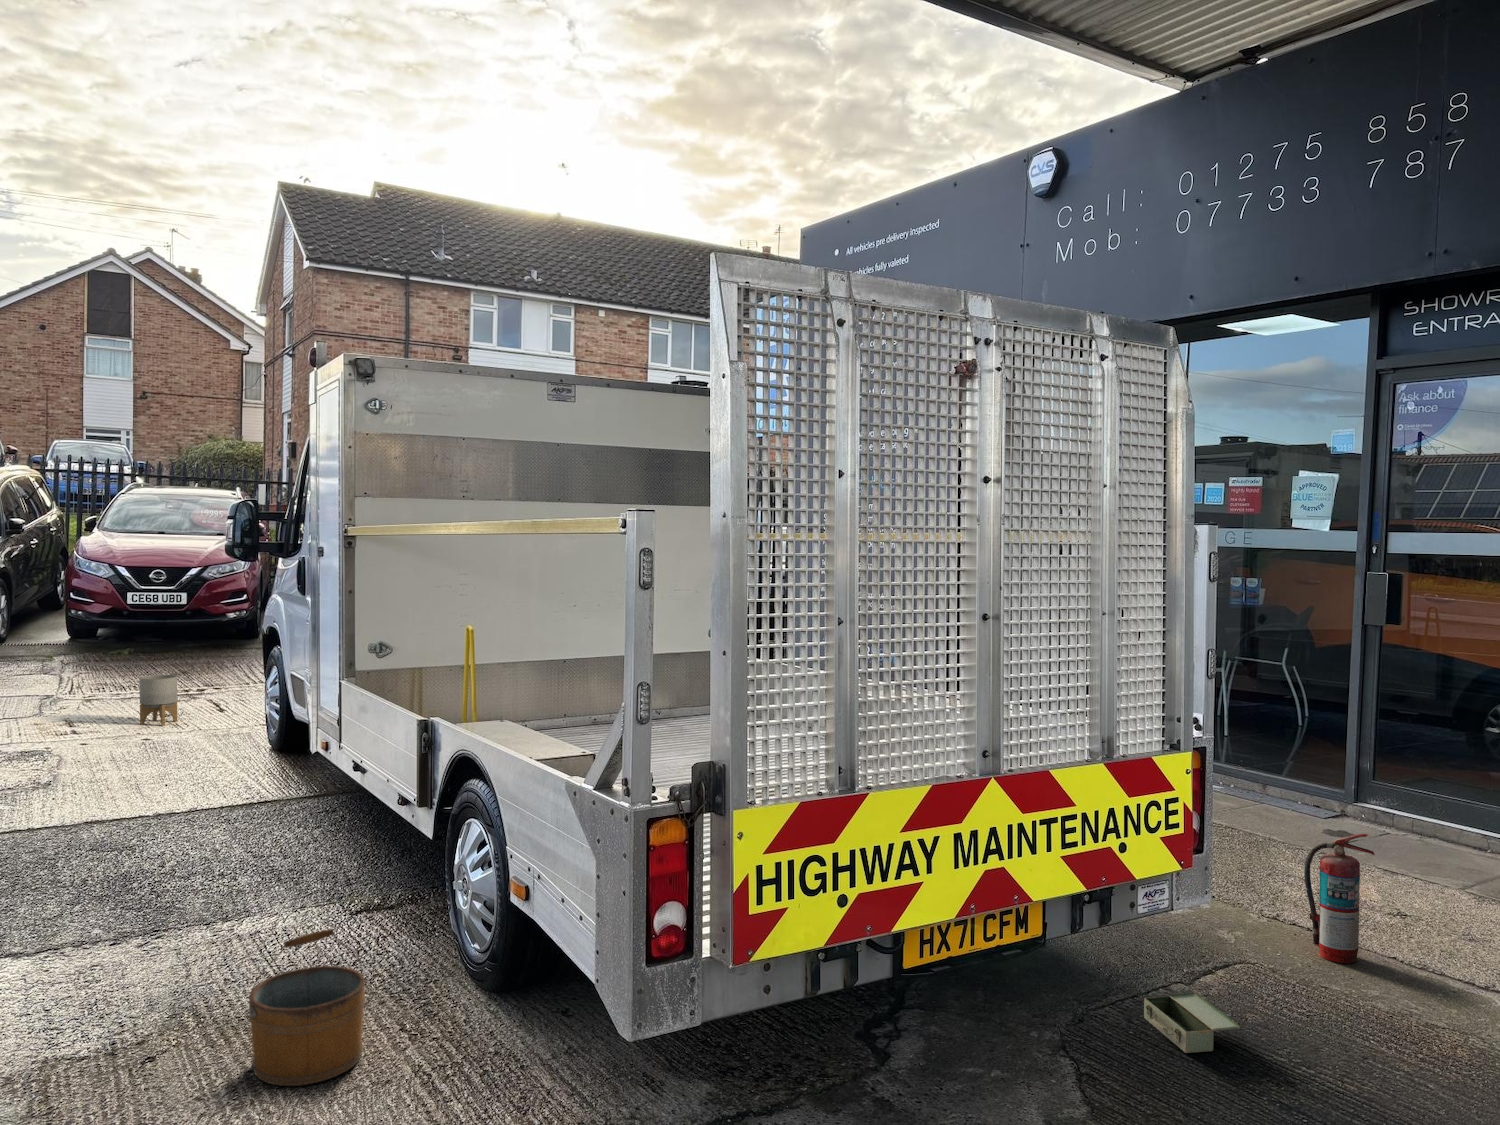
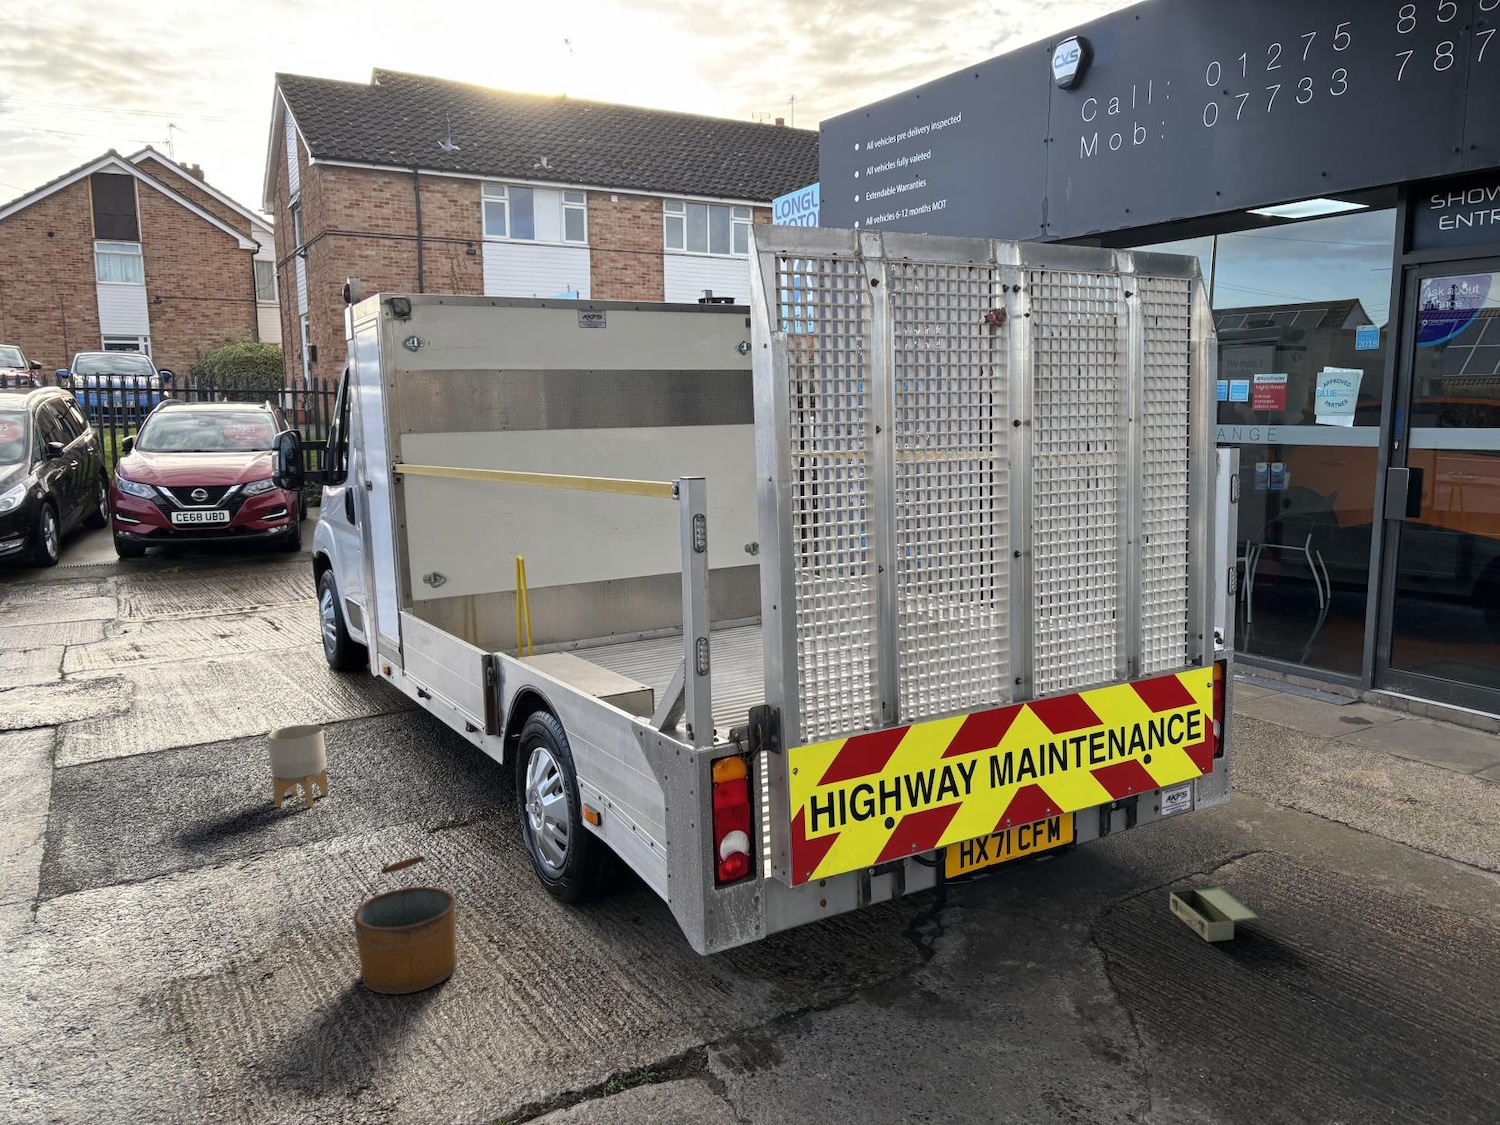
planter: present [139,675,177,725] -> present [268,725,328,807]
fire extinguisher: present [1304,834,1374,964] -> none [1325,732,1393,852]

